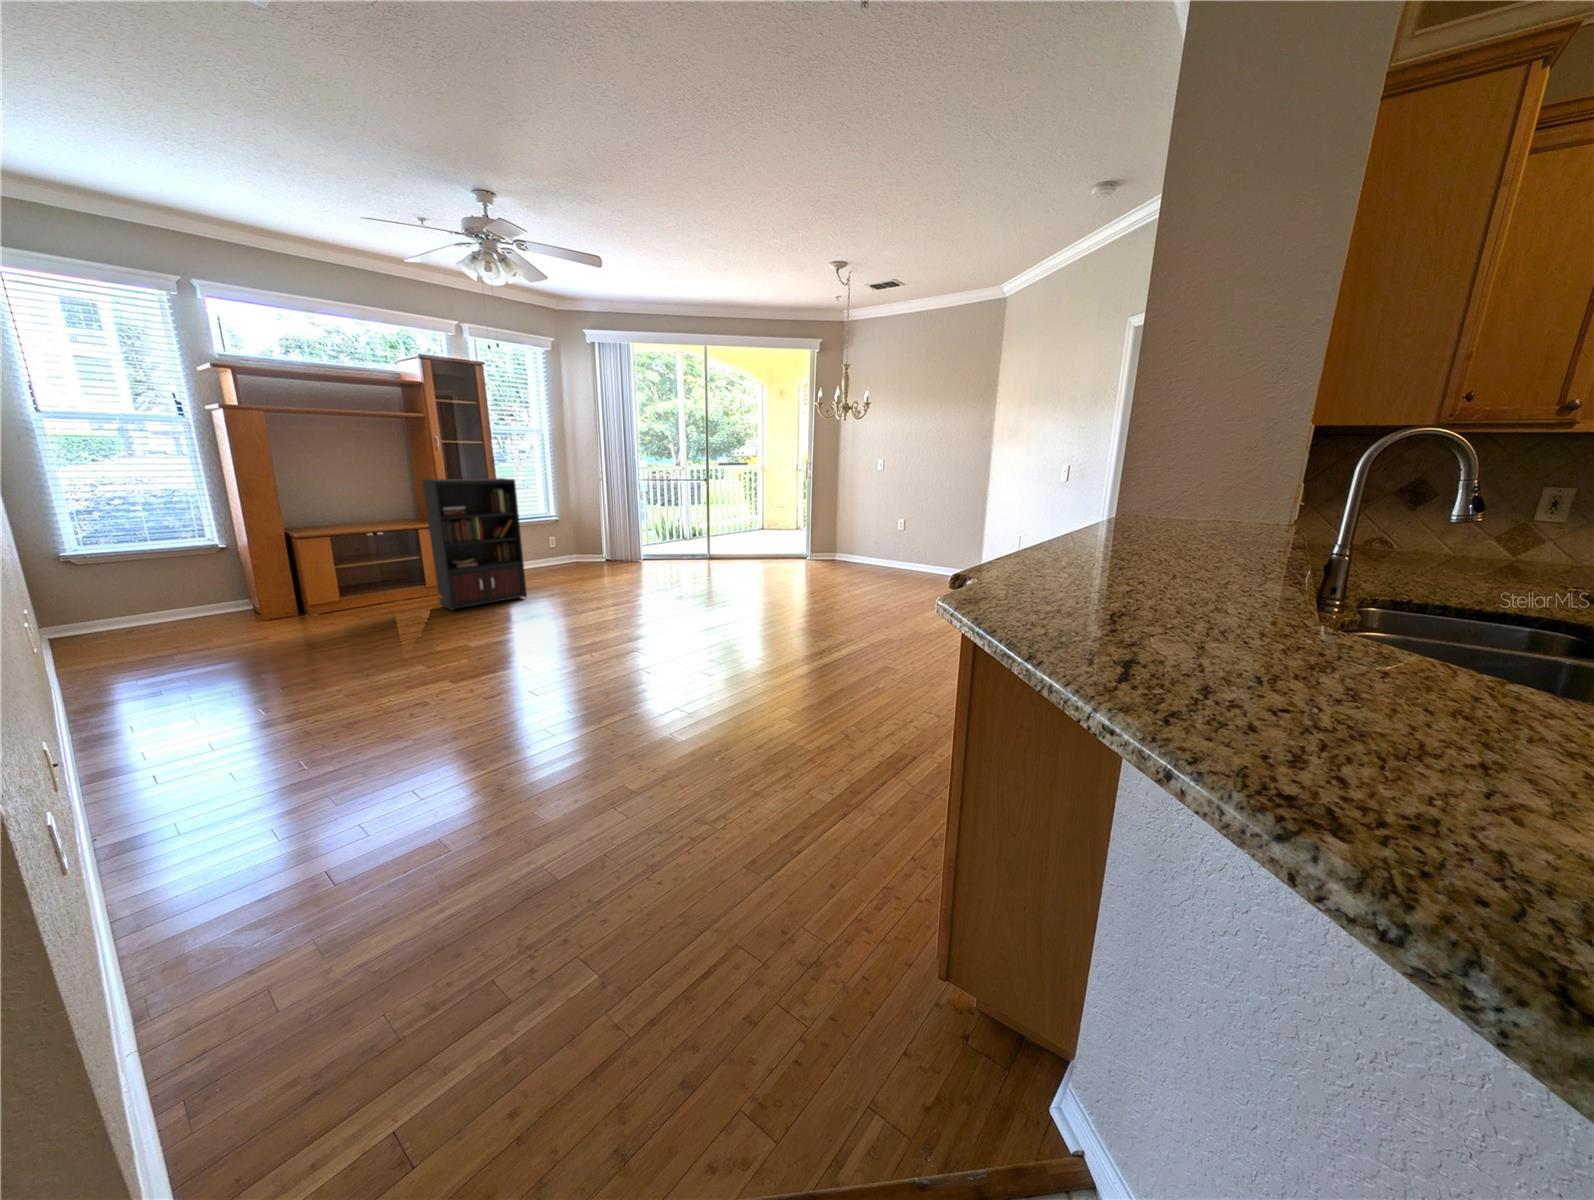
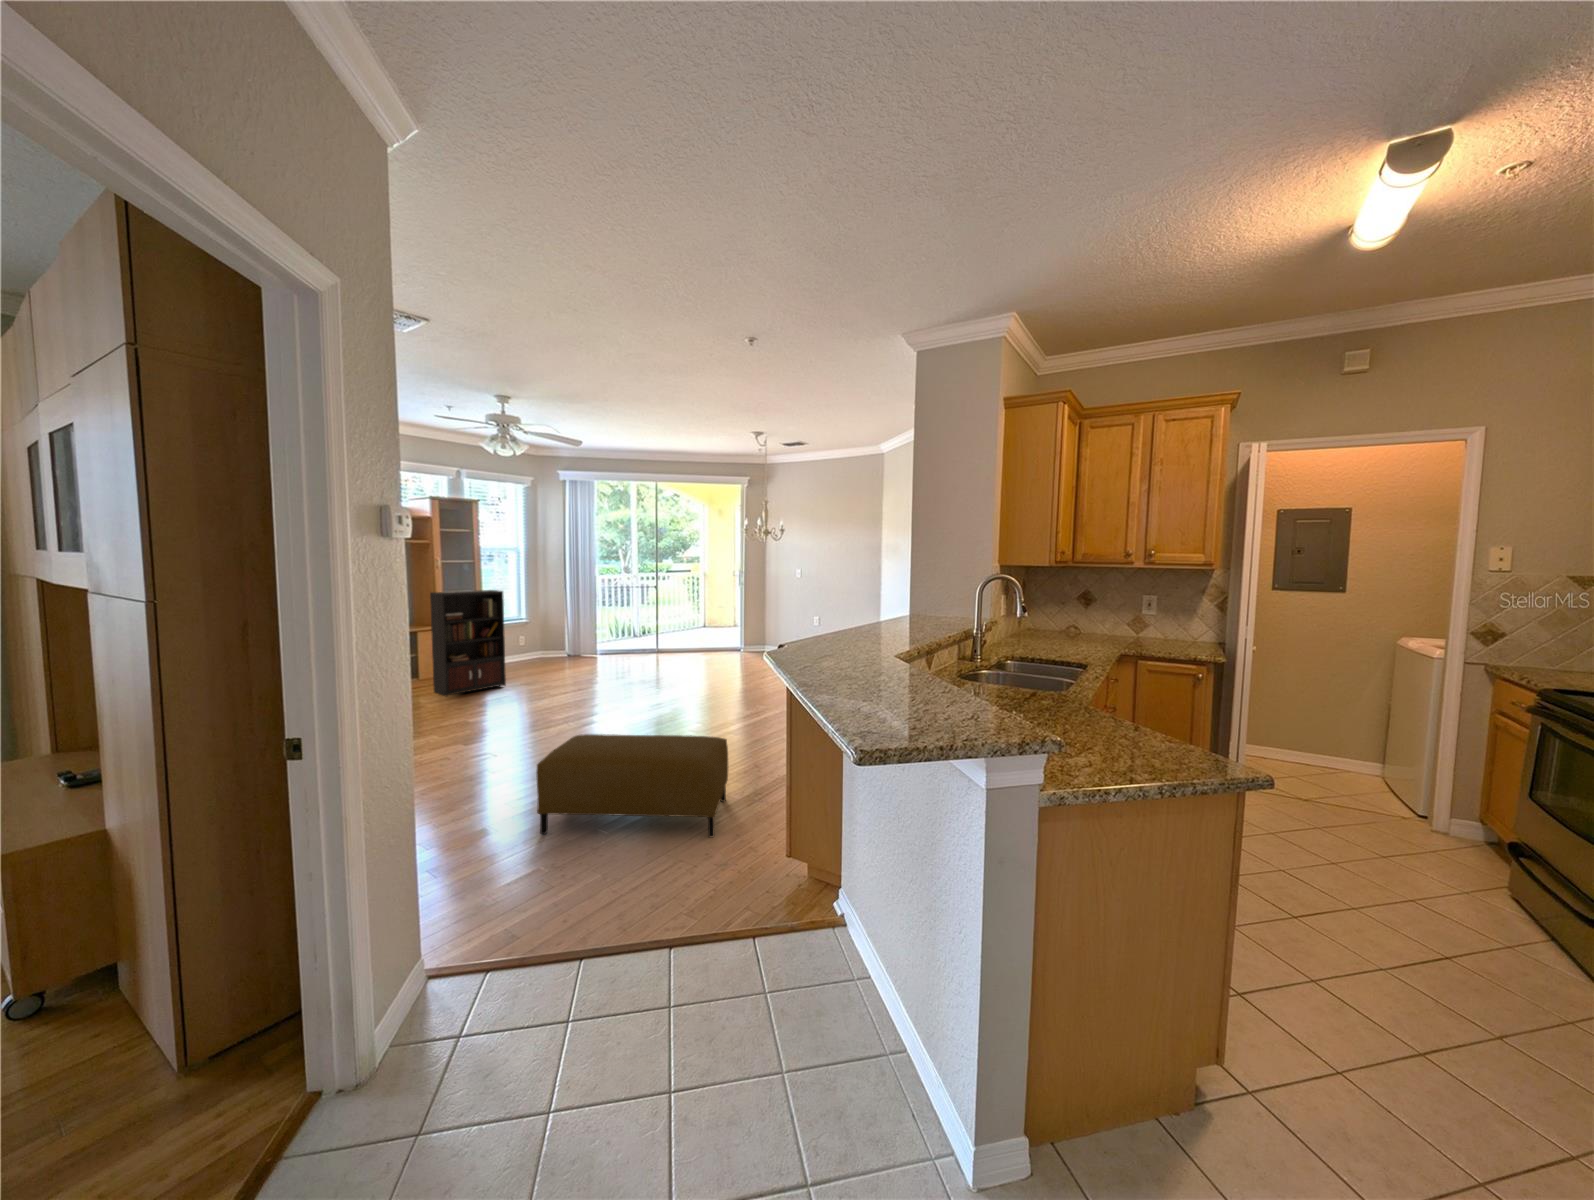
ottoman: none [470,714,819,937] -> present [536,734,728,838]

